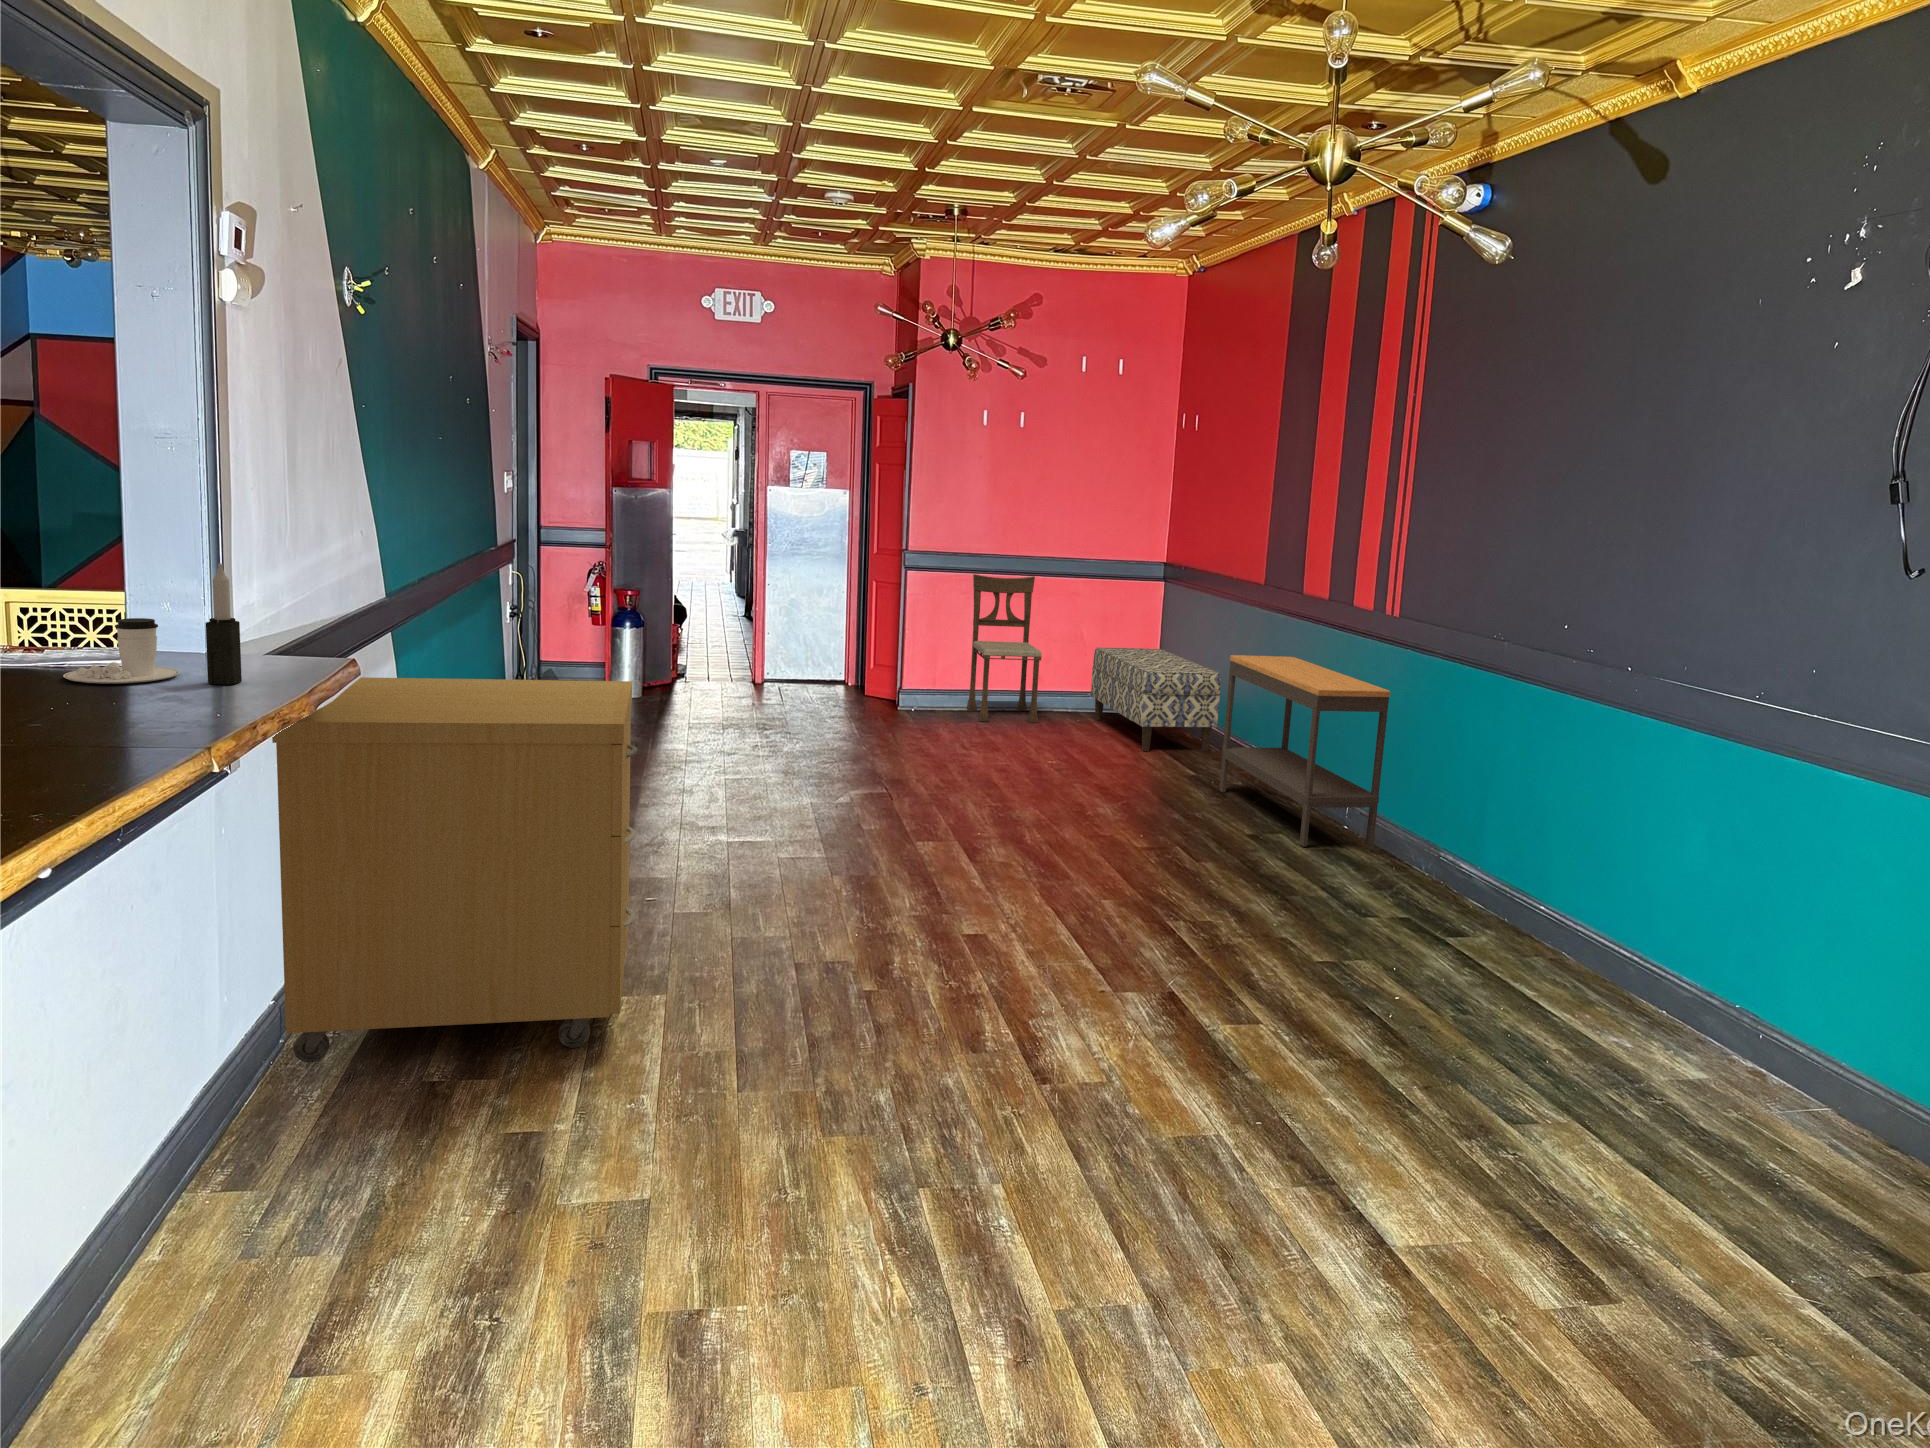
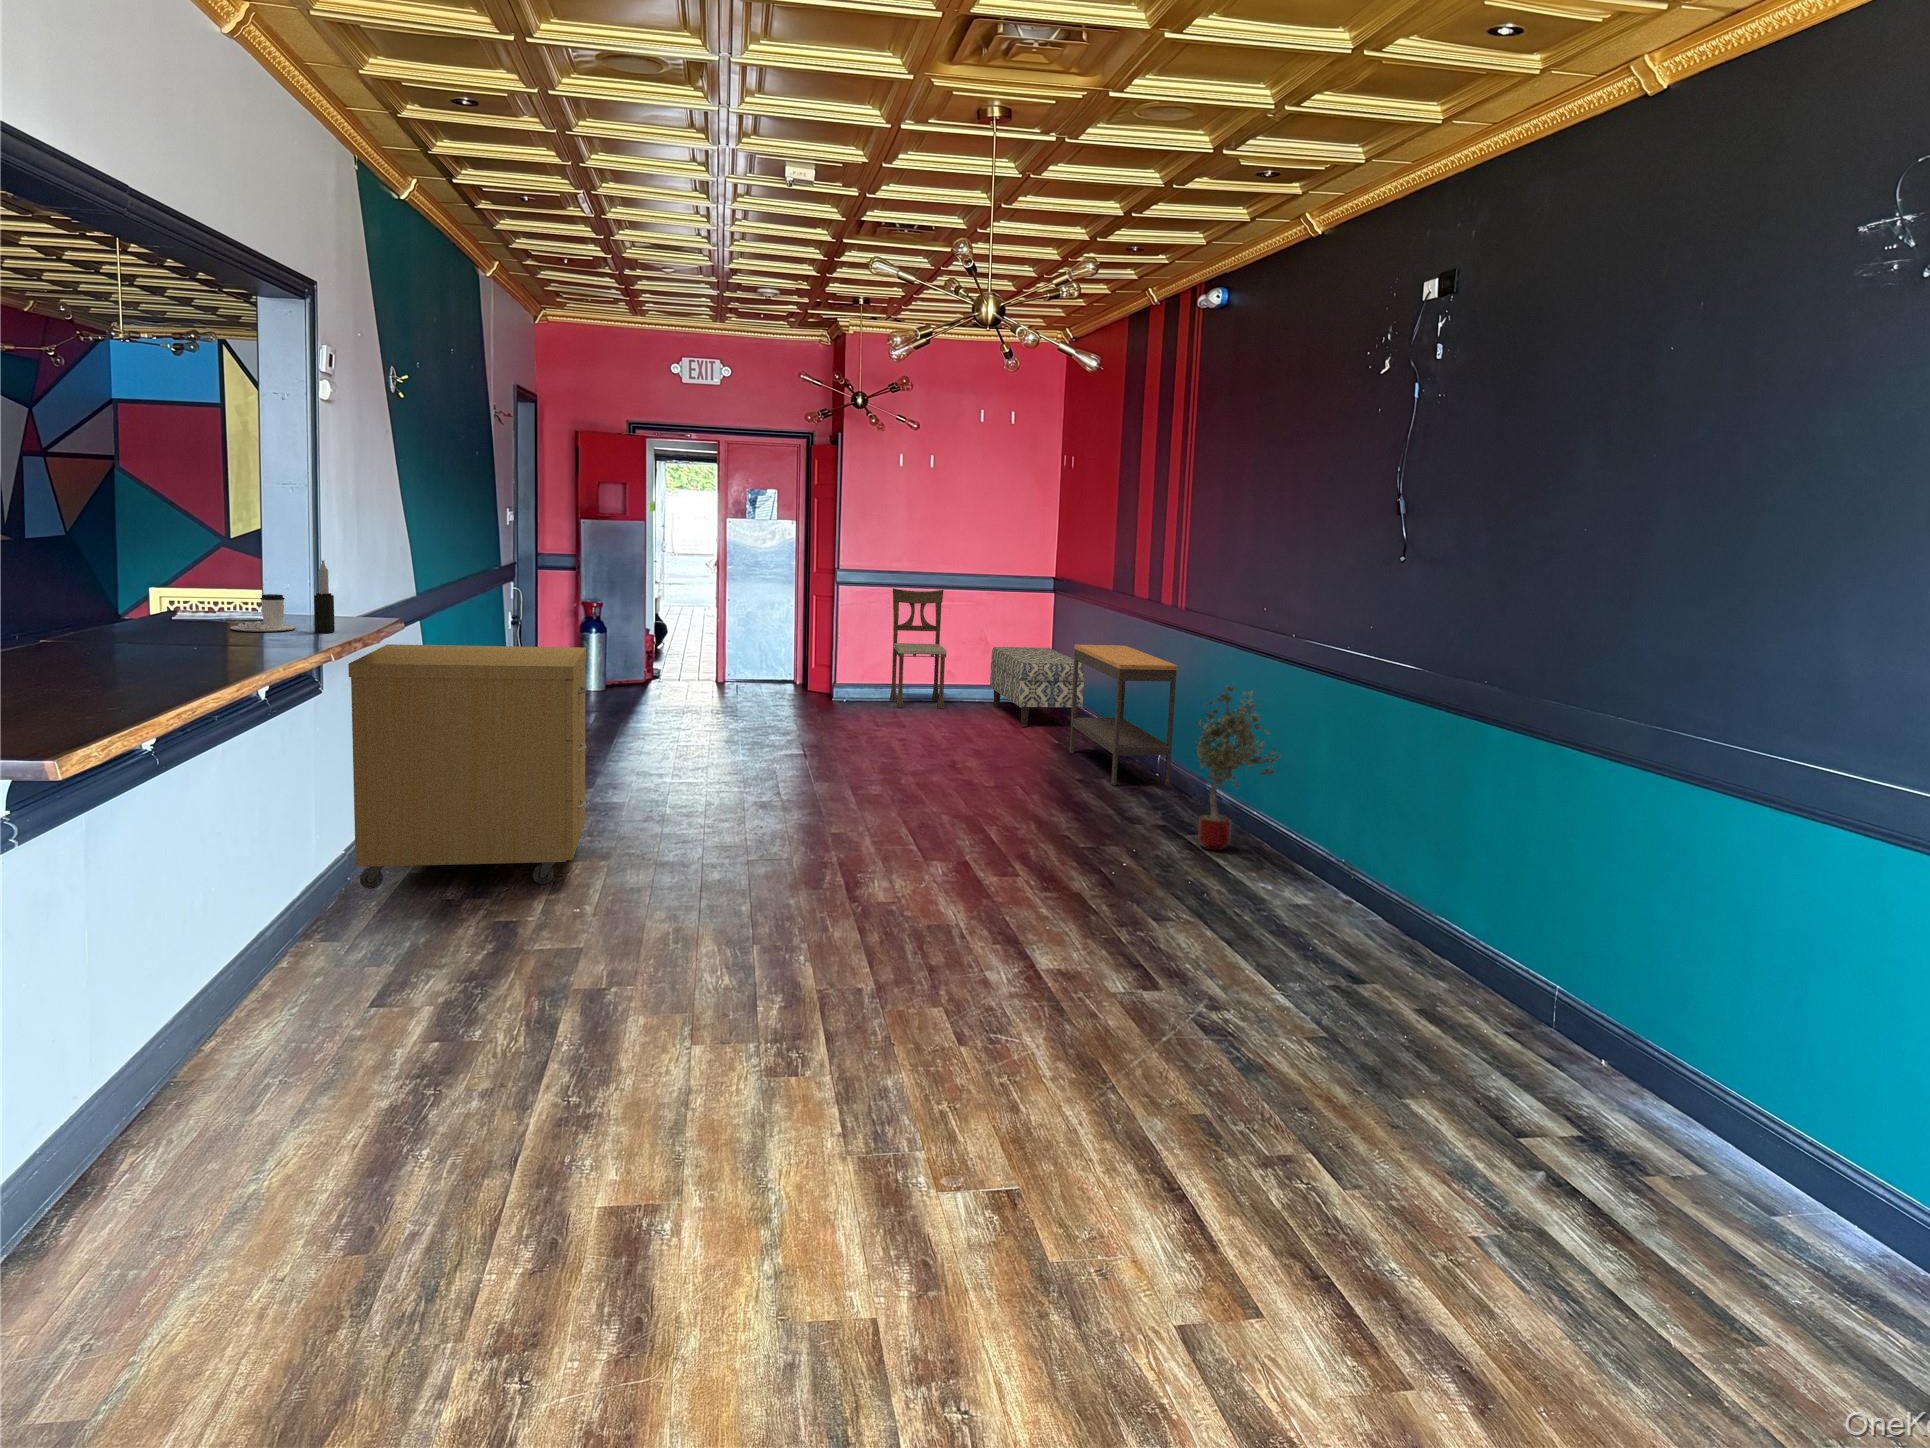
potted tree: none [1462,738,1607,966] -> present [1198,687,1280,850]

